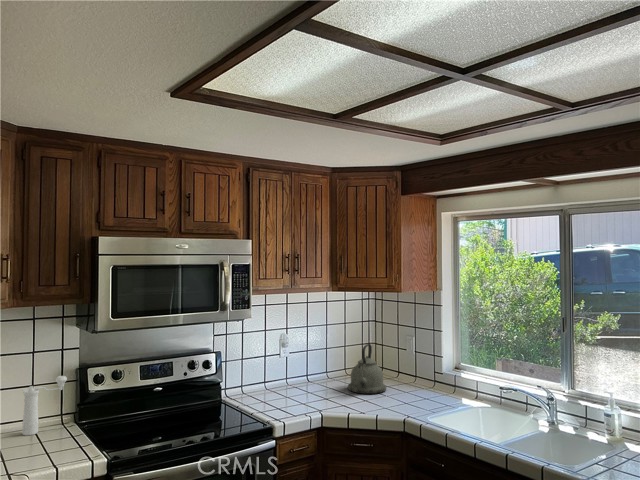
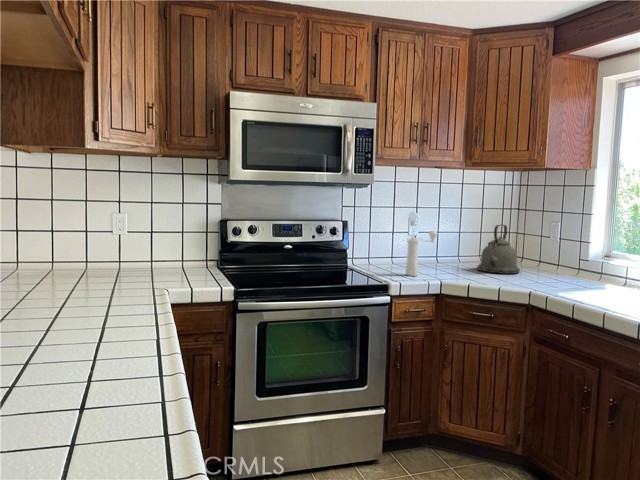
pepper mill: present [22,376,67,435] -> present [406,231,437,276]

